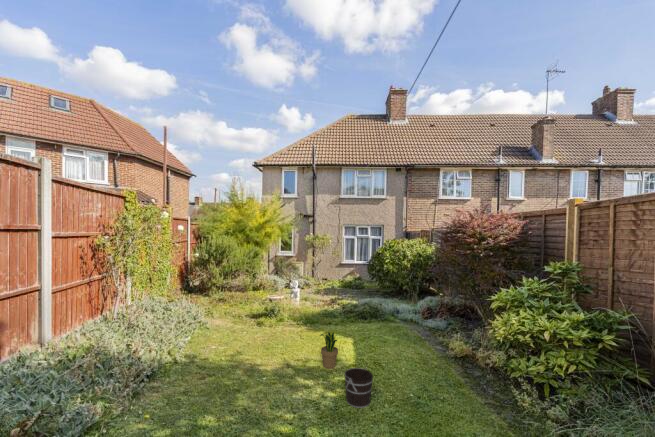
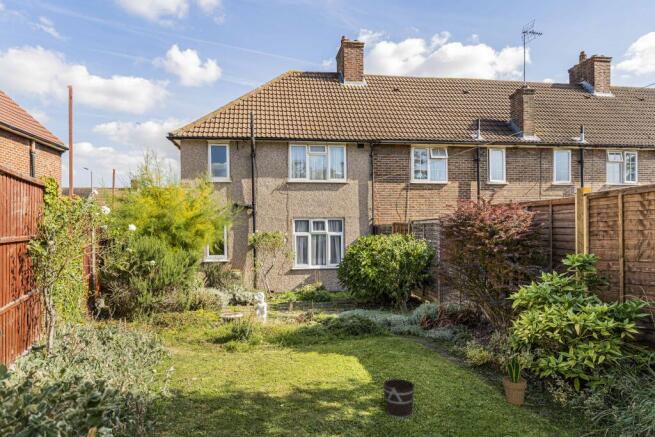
potted plant: present [320,332,338,369] -> present [503,358,530,405]

